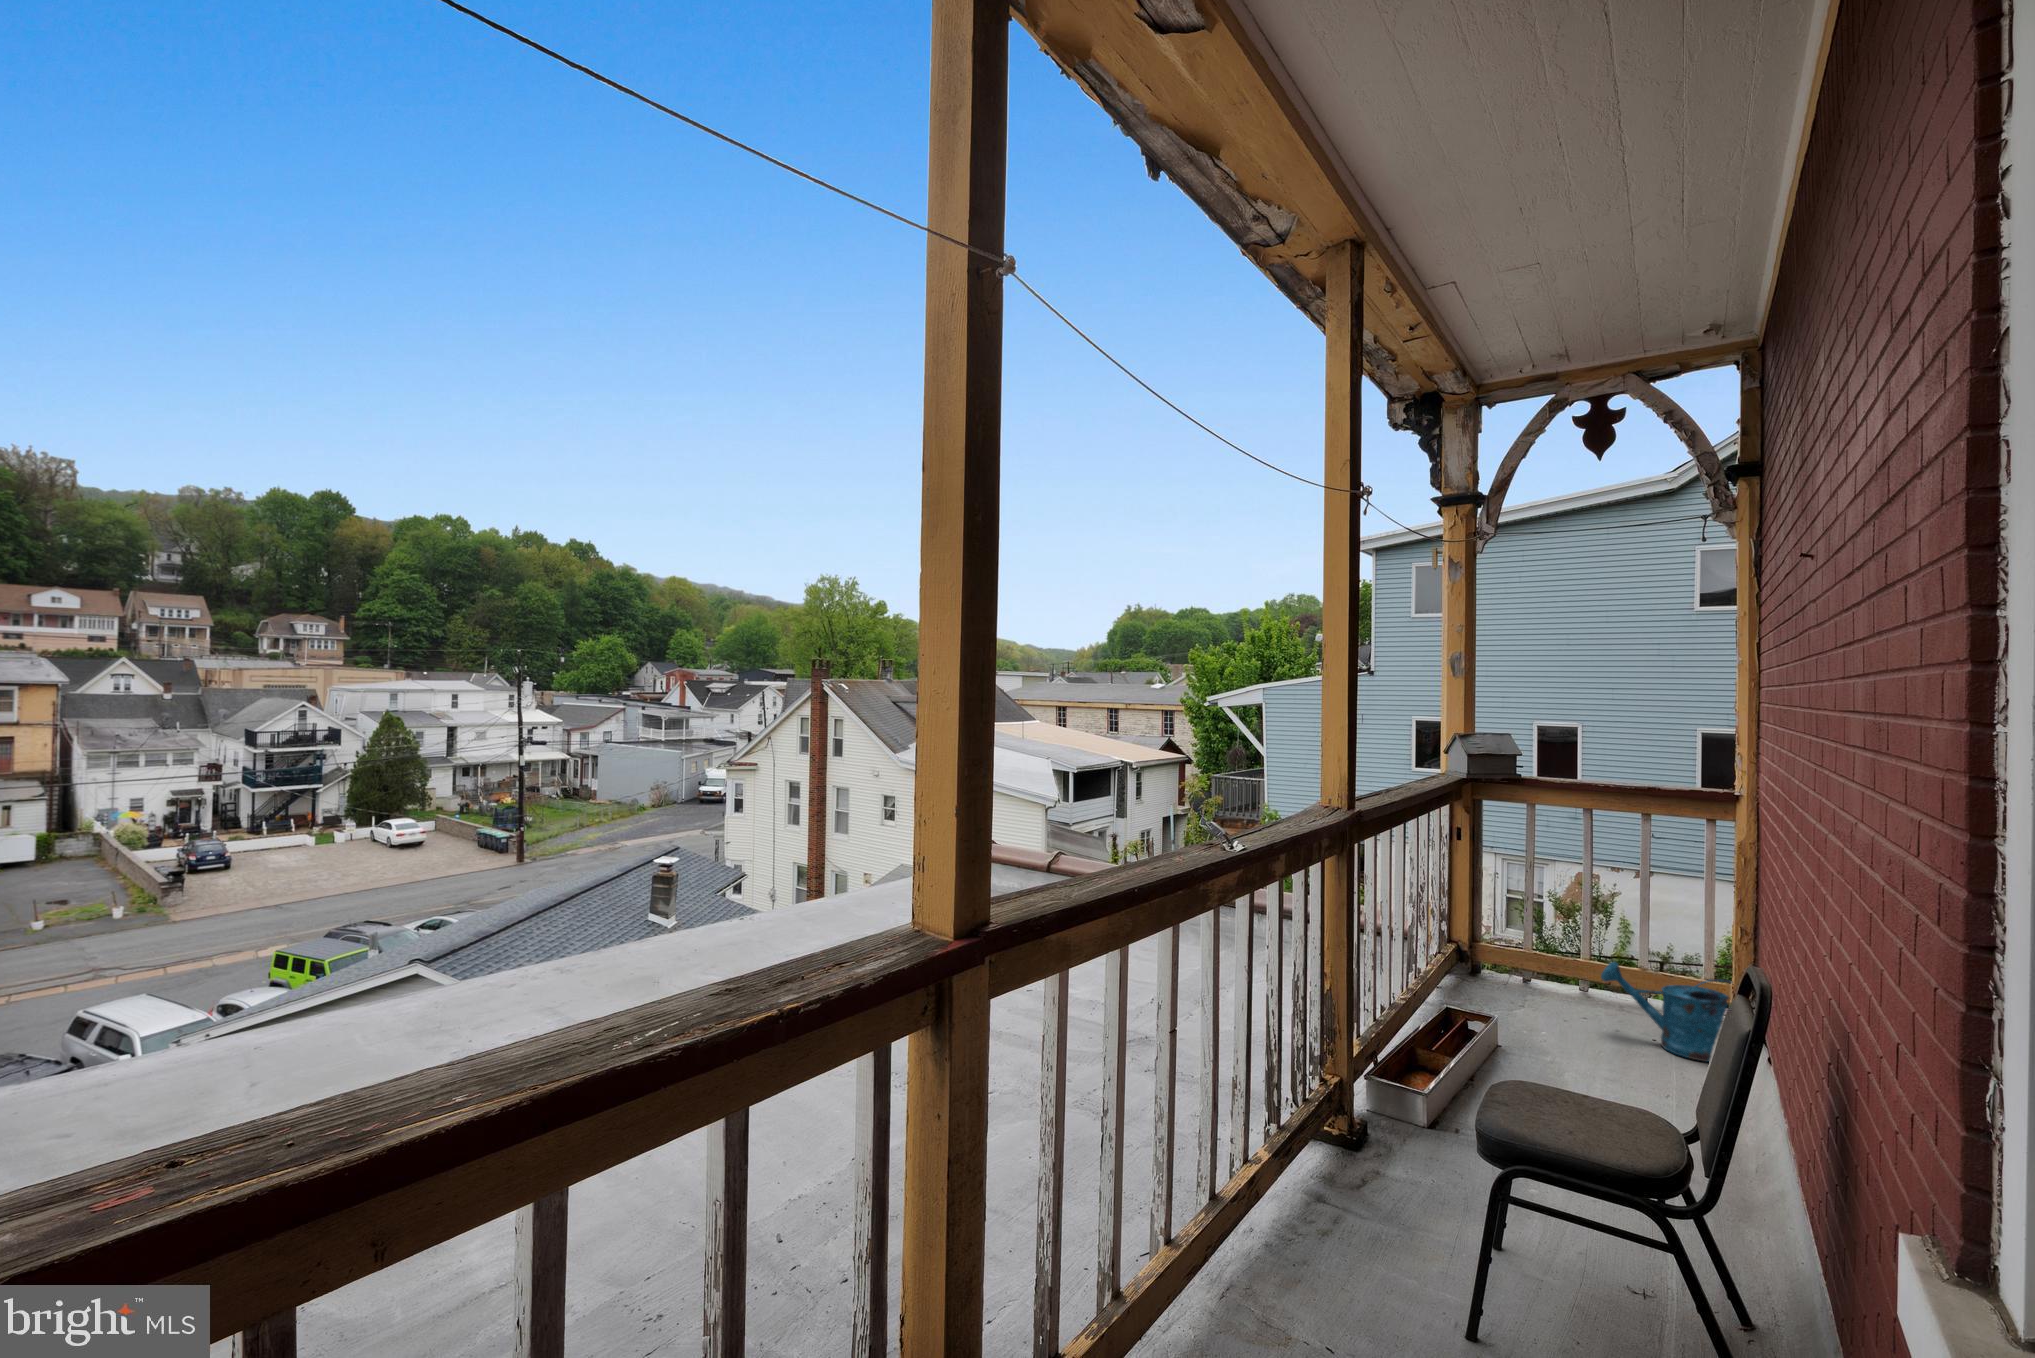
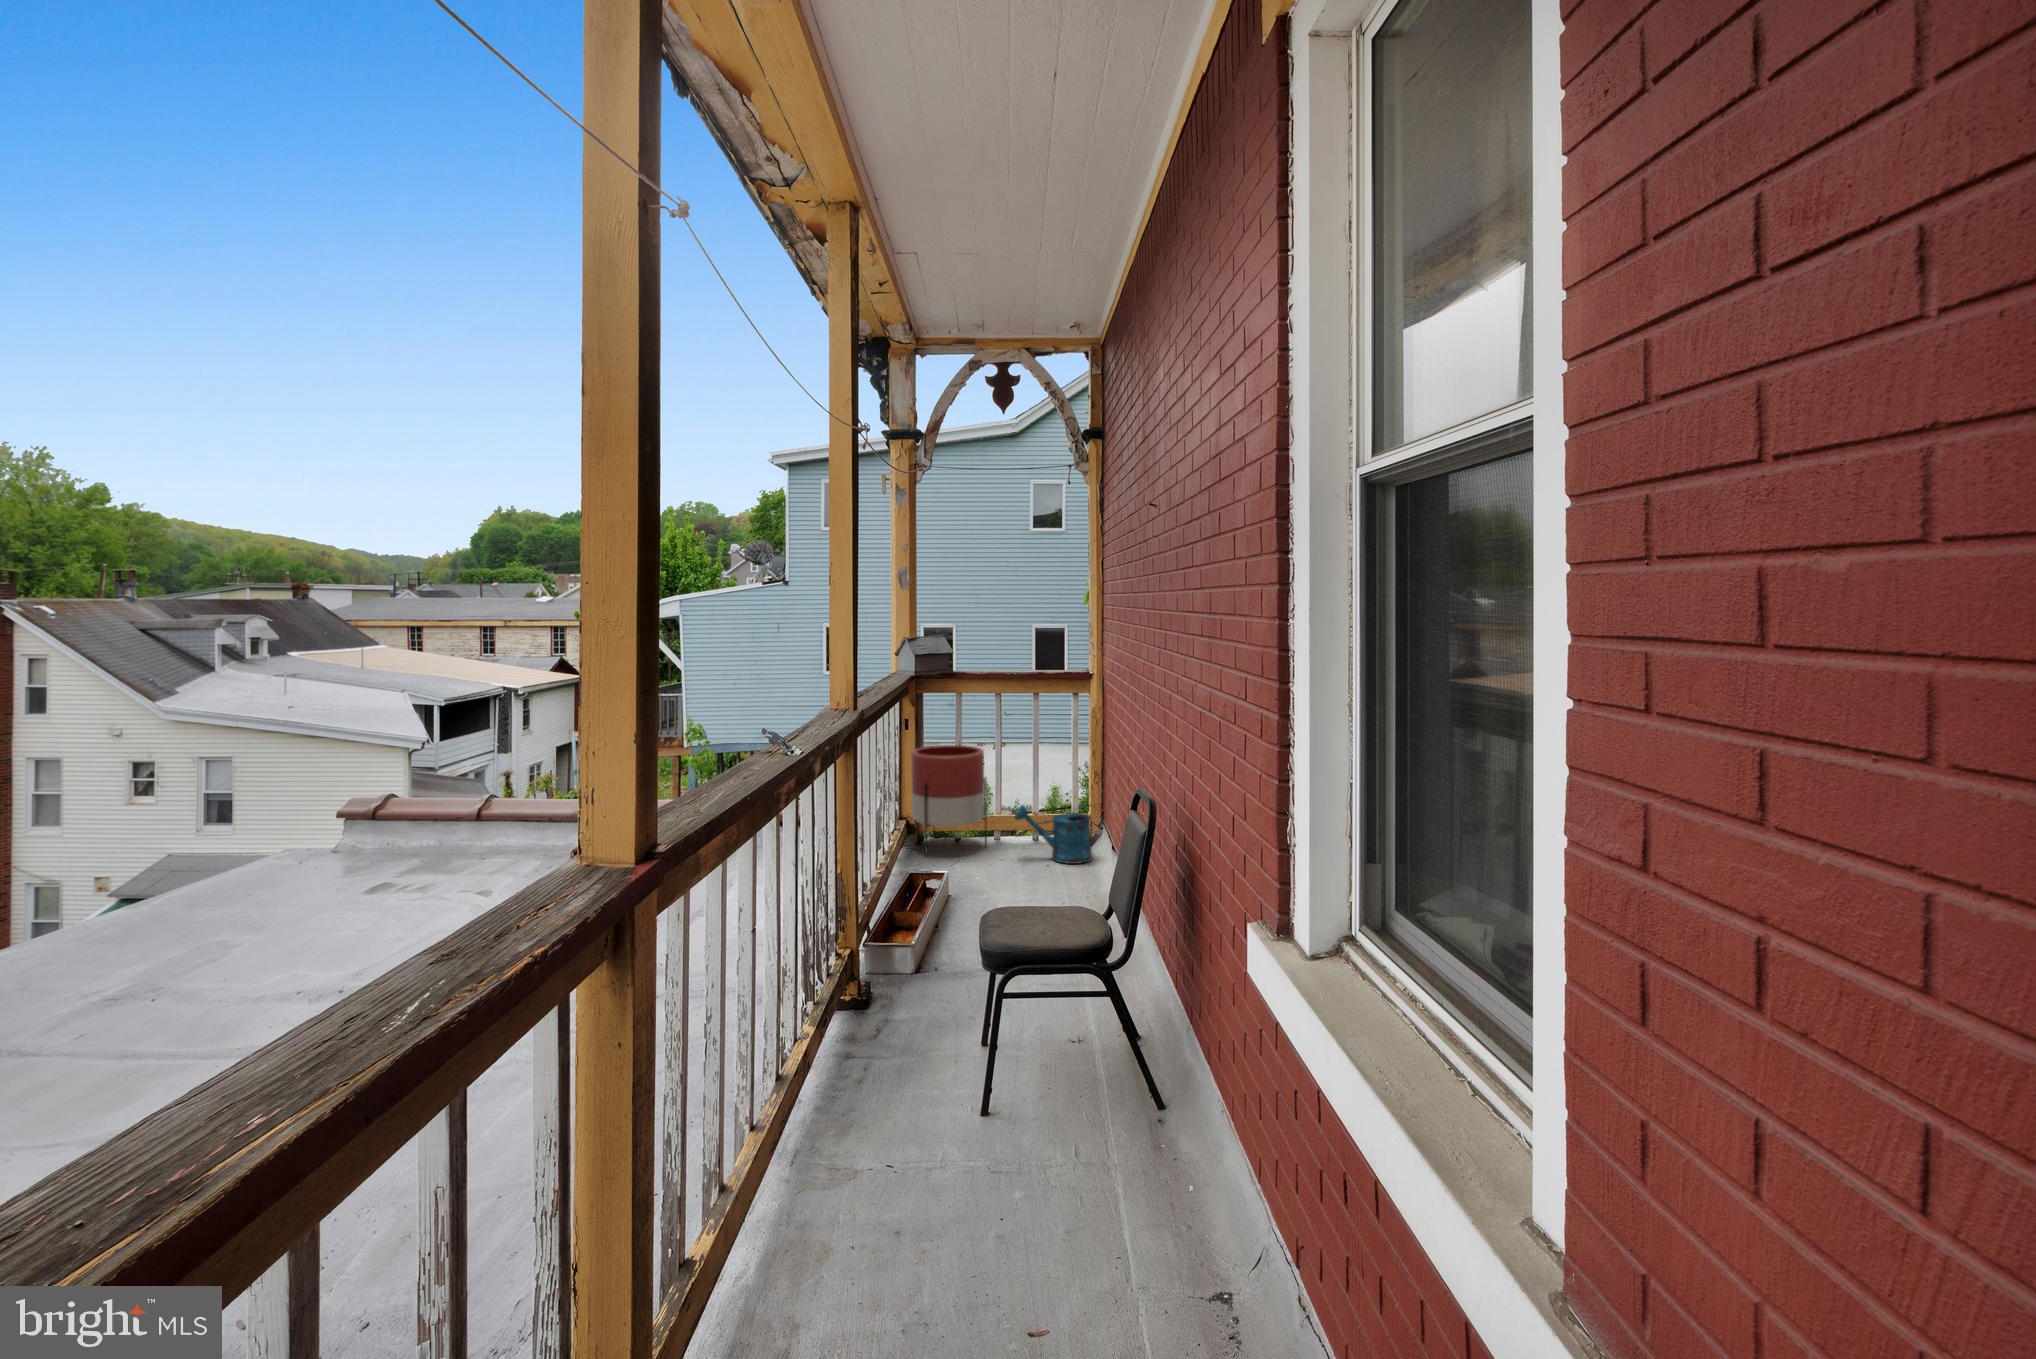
planter: none [1457,866,1563,1009] -> present [911,745,987,855]

